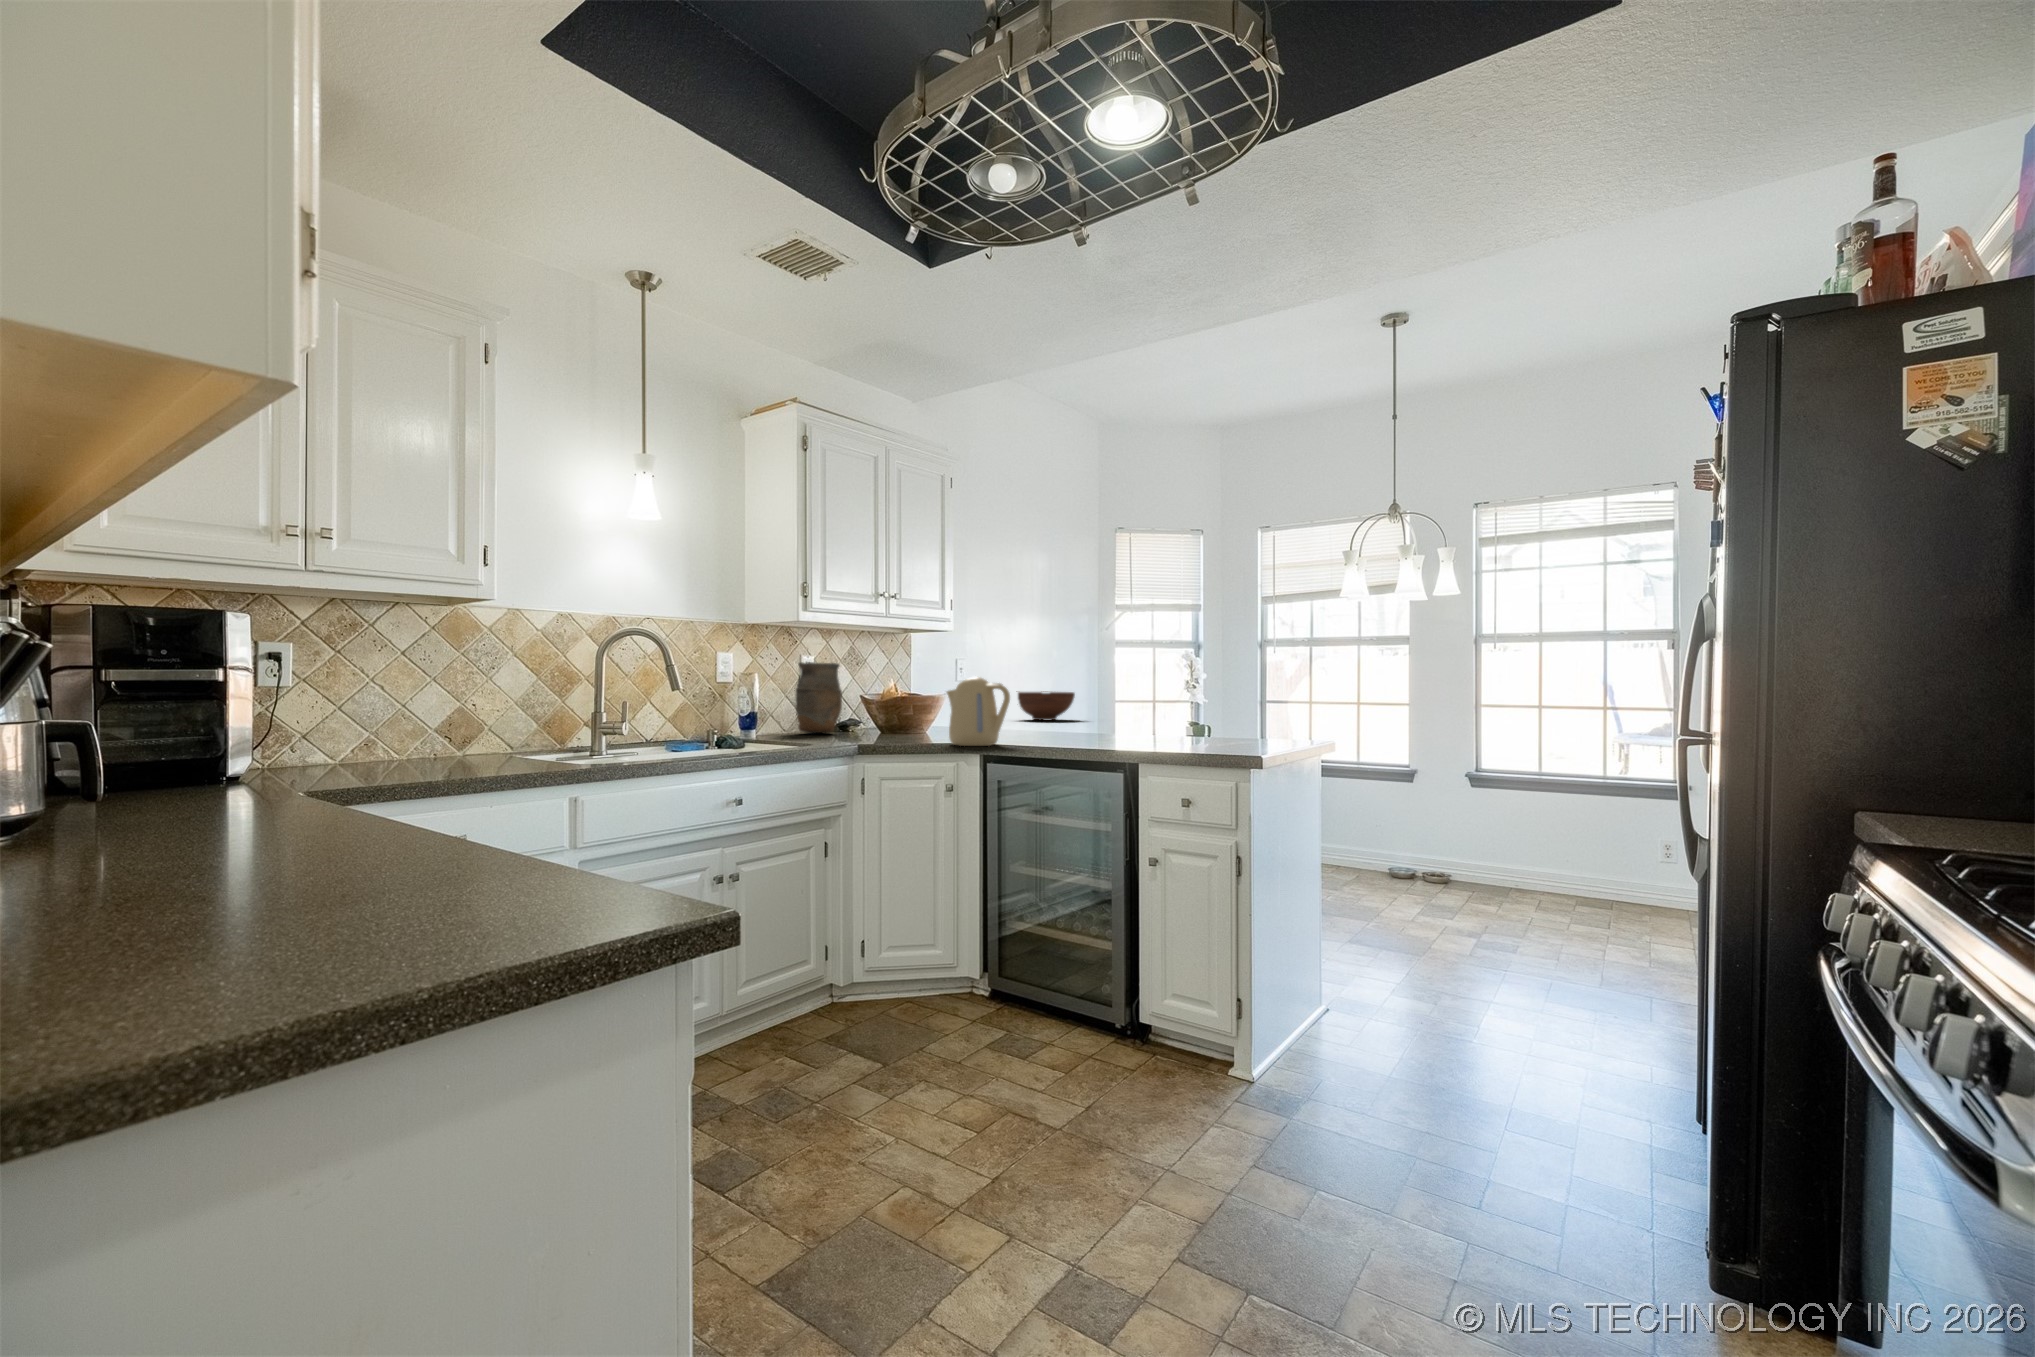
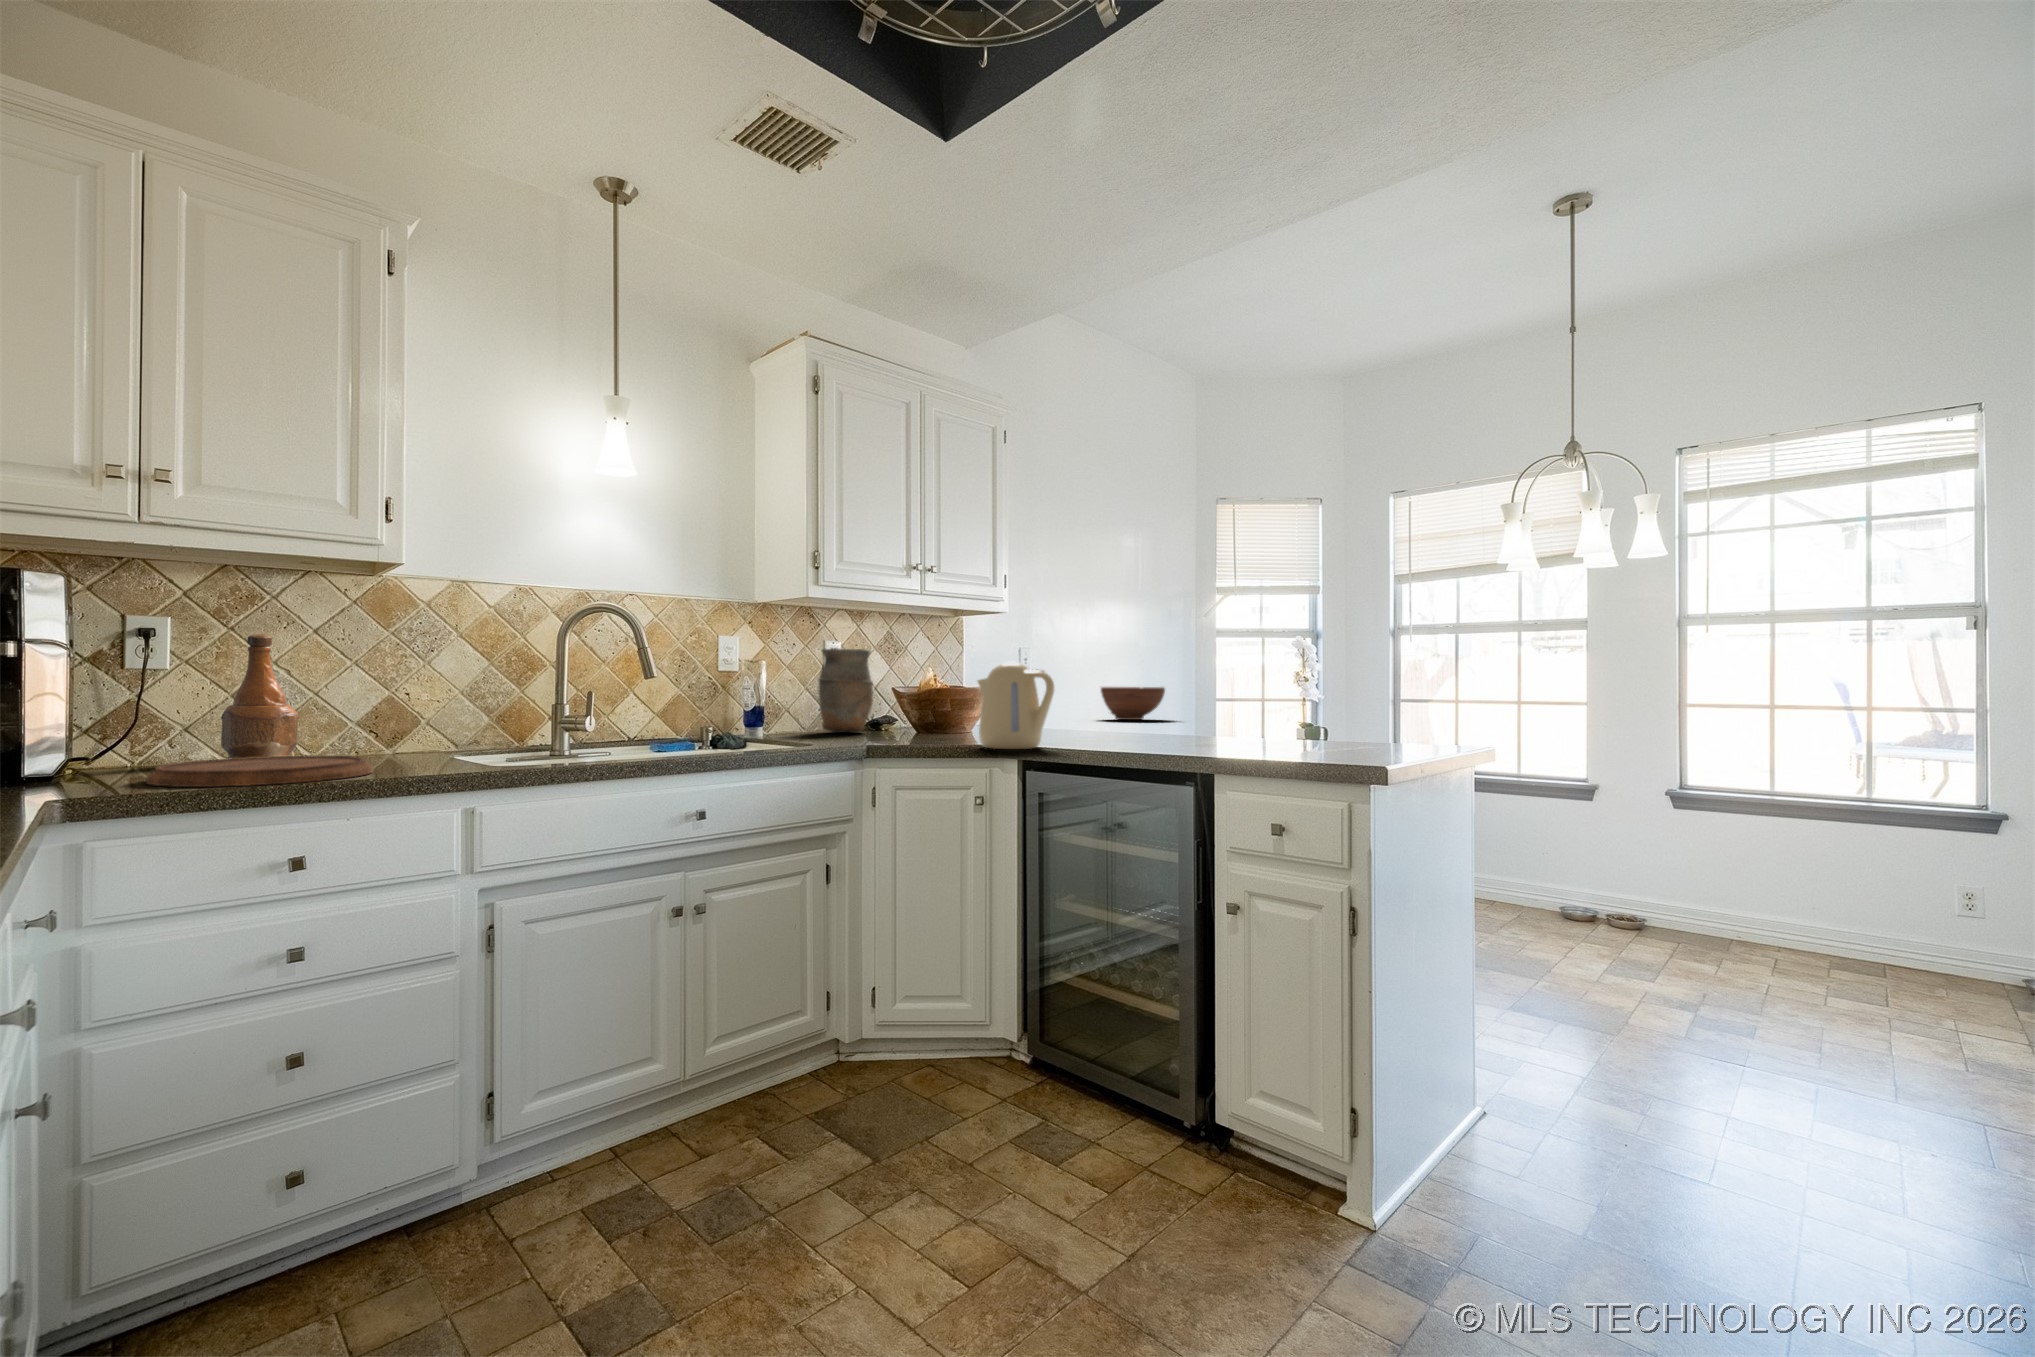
bottle: none [332,657,416,765] -> present [221,634,299,759]
cutting board: none [336,757,501,781] -> present [146,755,373,787]

